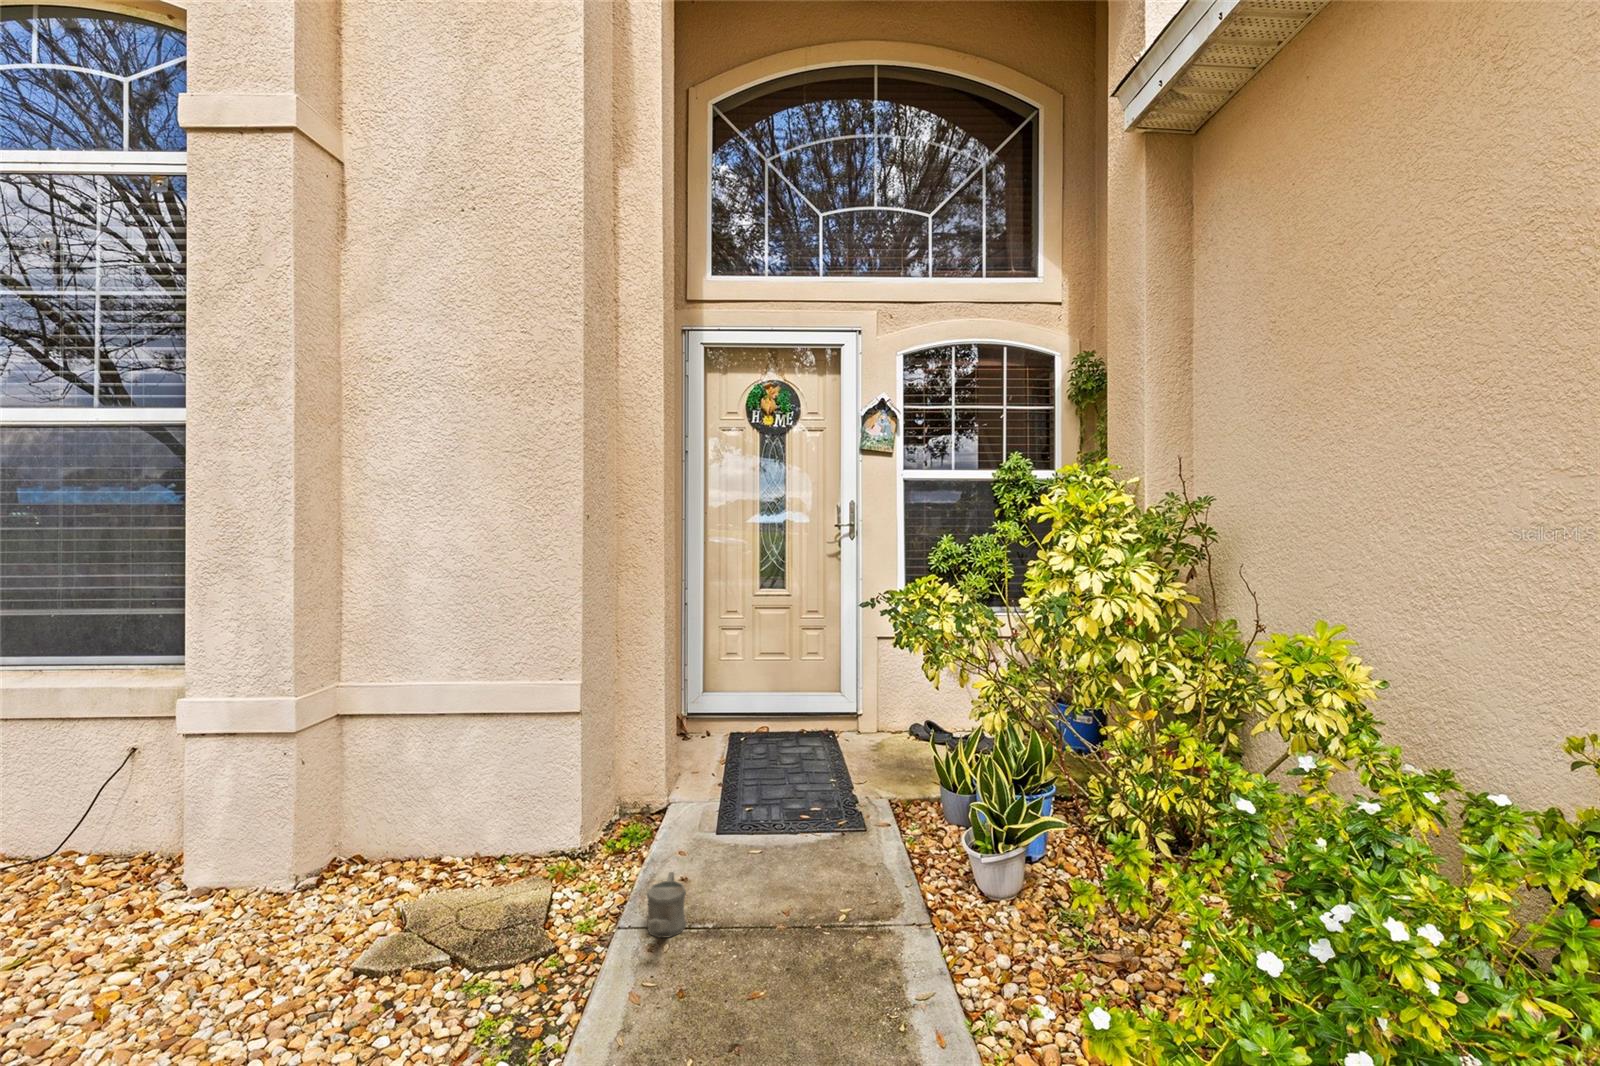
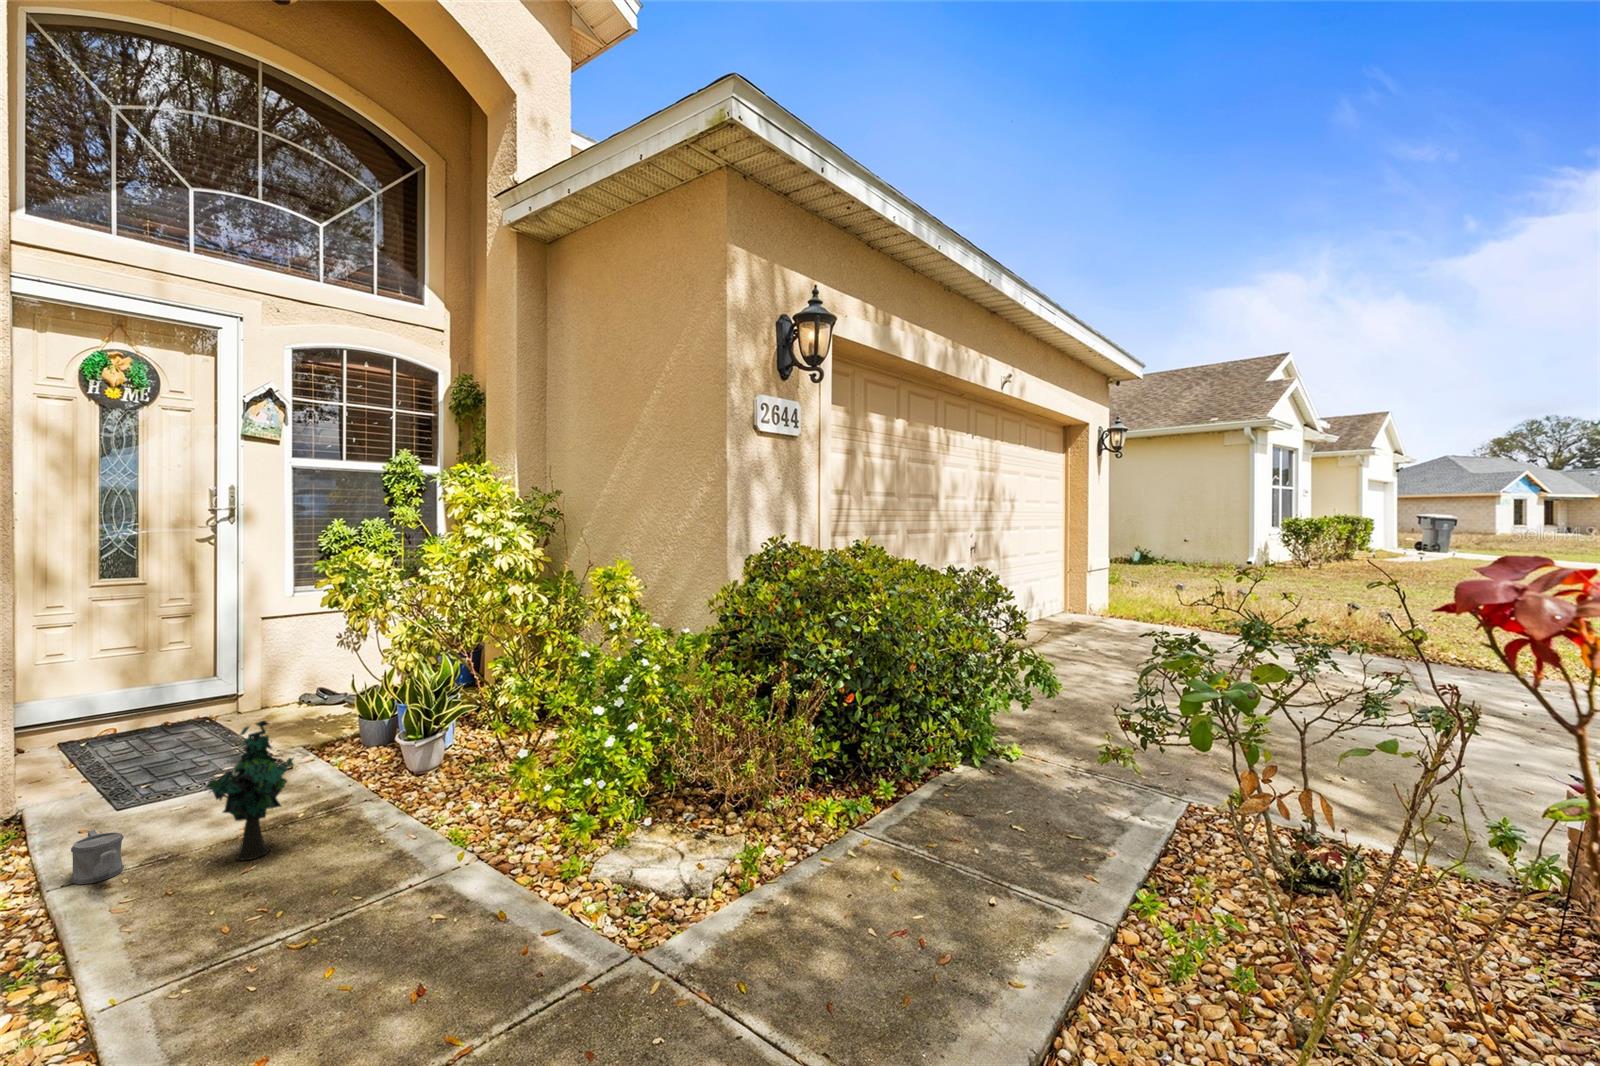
decorative plant: none [734,802,825,977] -> present [206,721,294,860]

